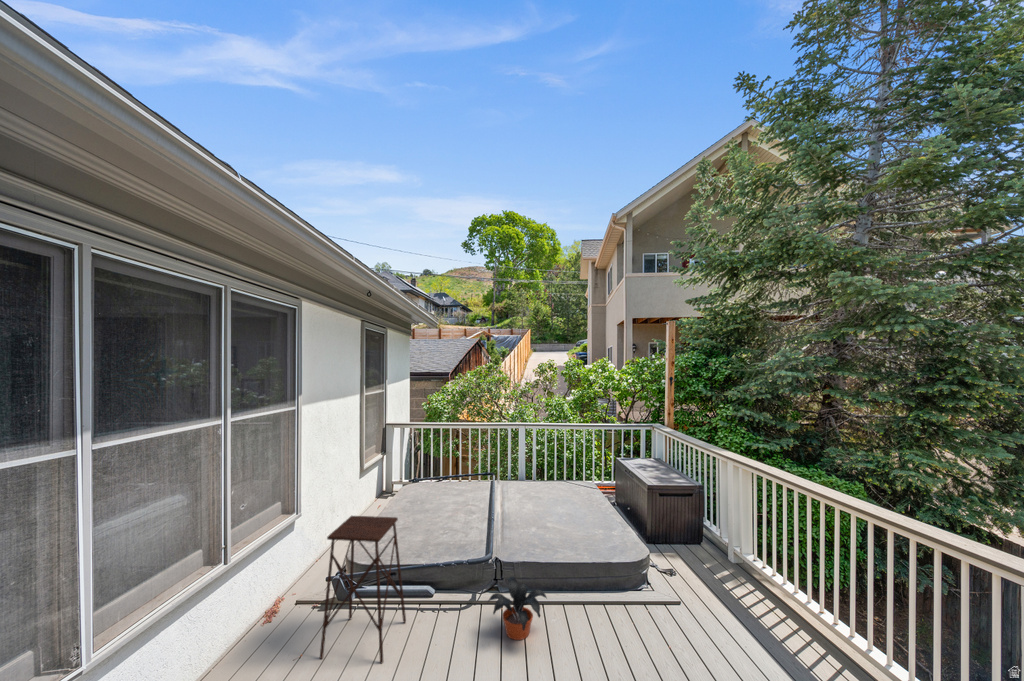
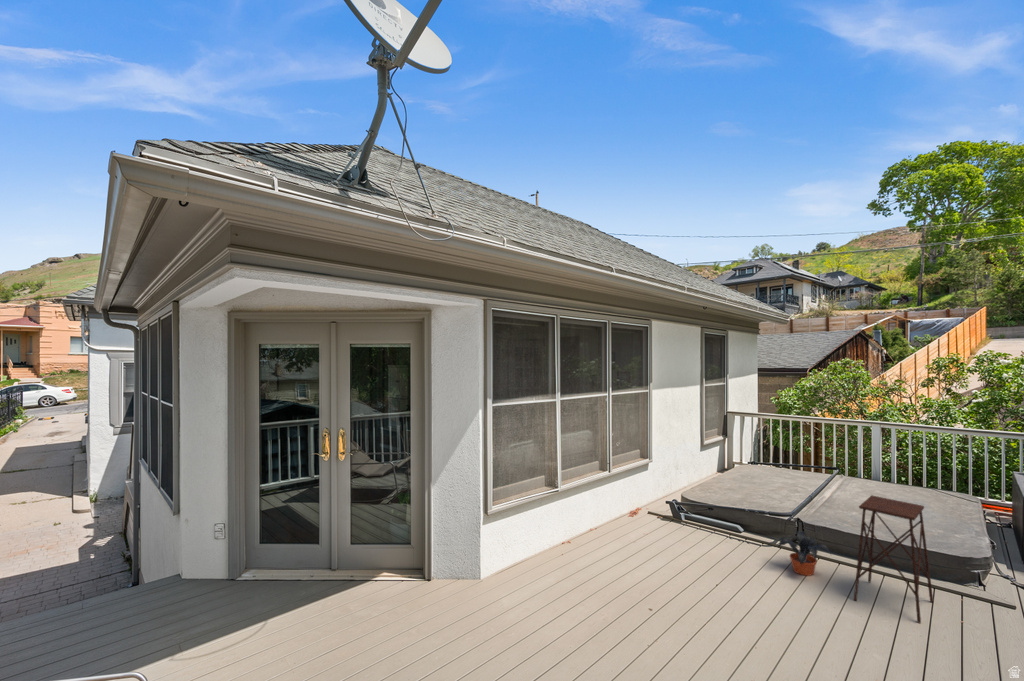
side table: present [320,516,406,663] -> present [854,495,933,623]

